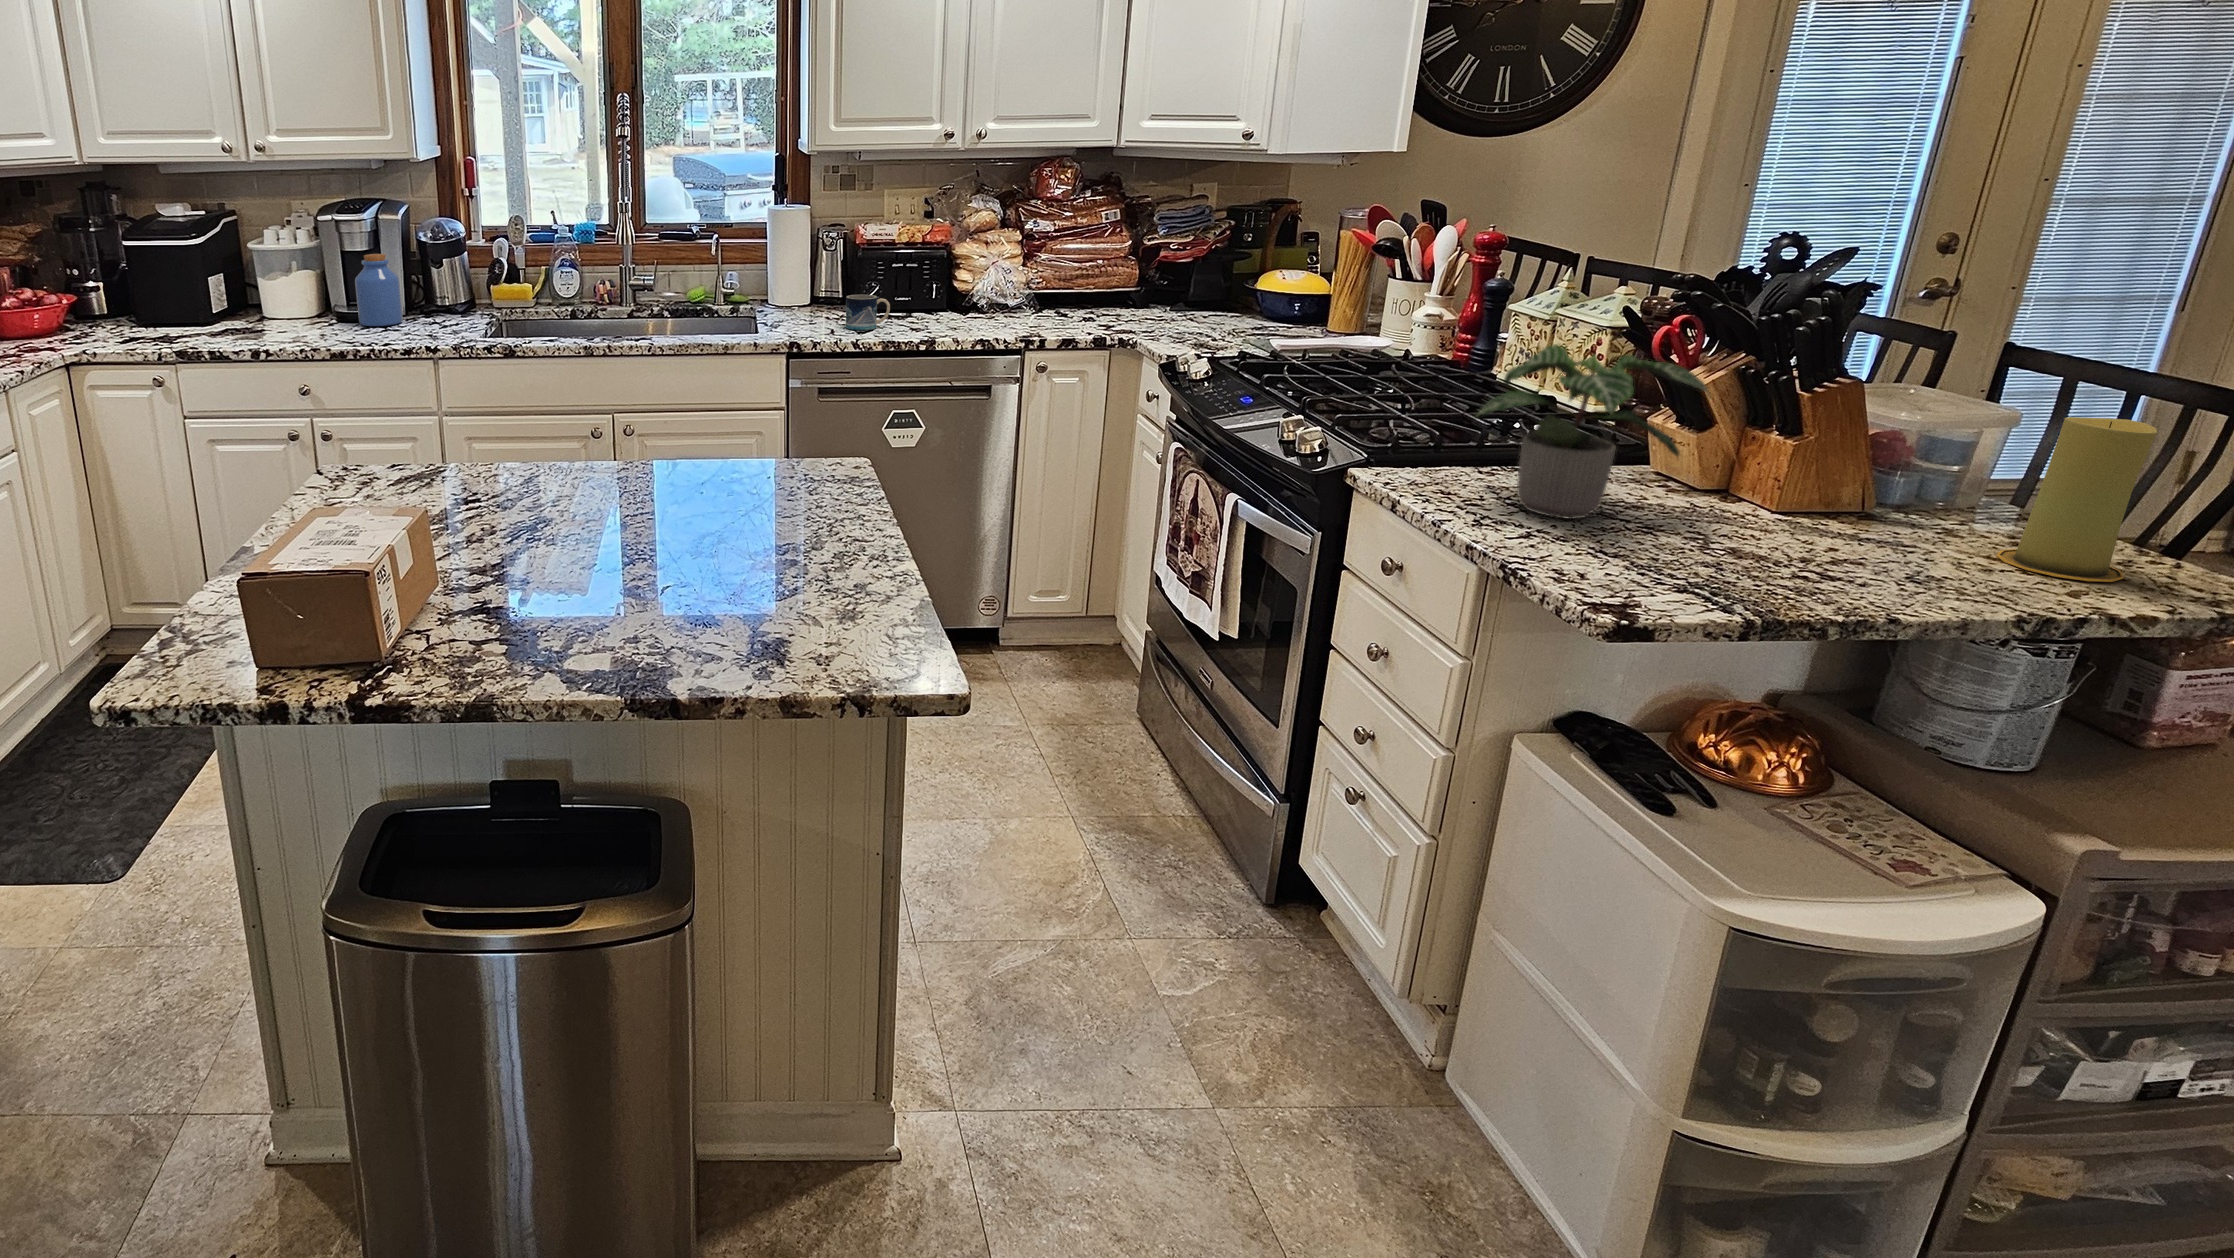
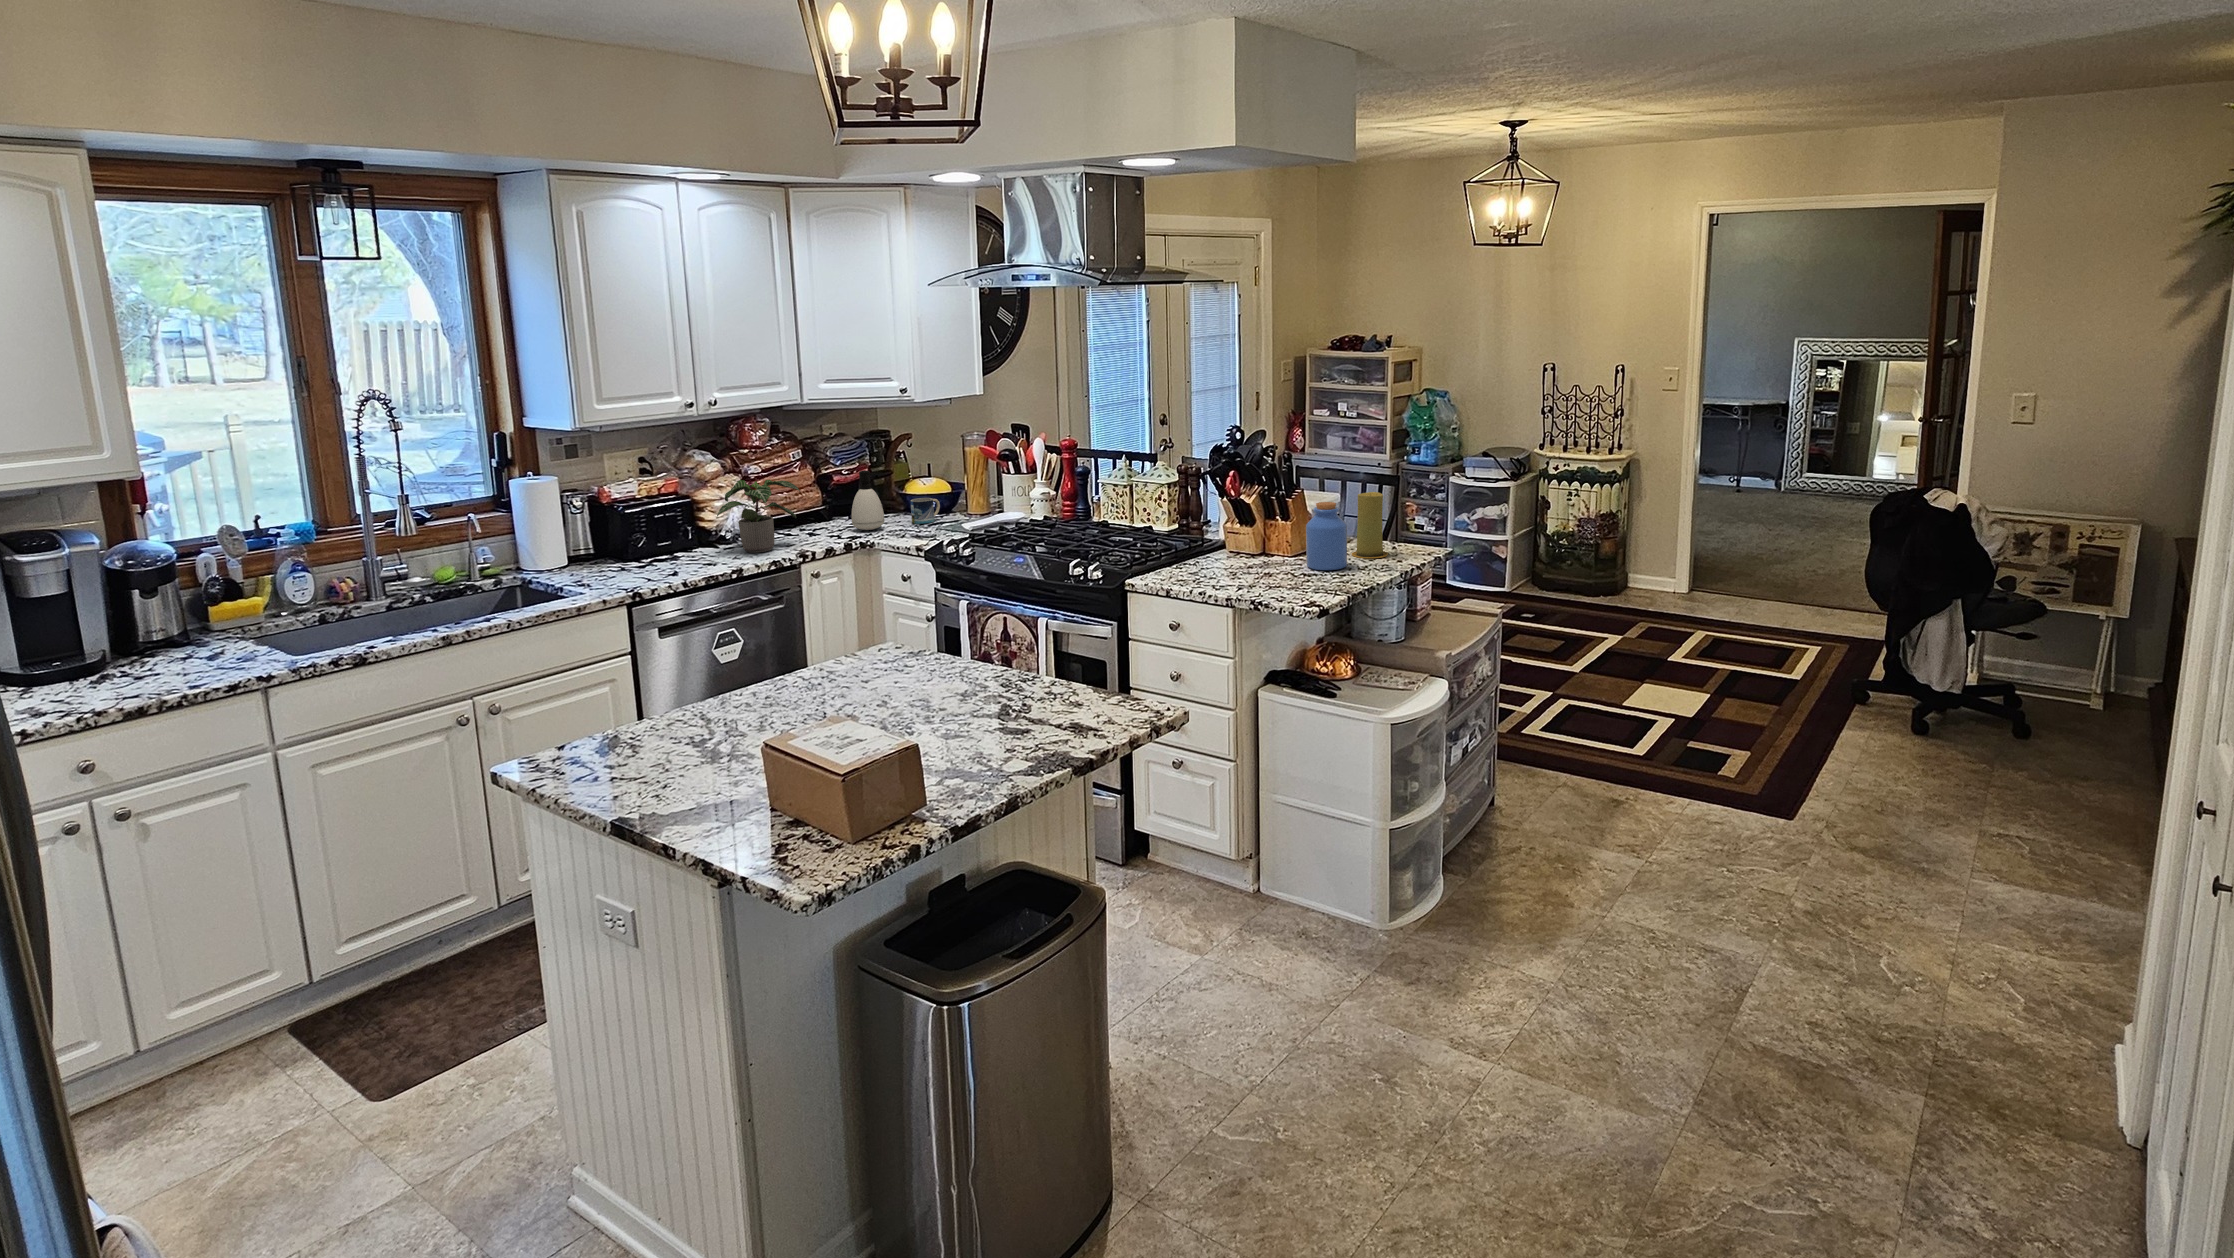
soap dispenser: none [1130,243,1181,325] -> present [852,470,885,530]
jar: present [355,254,403,326] -> present [1306,502,1347,570]
mug: present [846,295,890,330] -> present [910,498,940,524]
potted plant: present [1476,344,1710,519] -> present [717,480,800,553]

